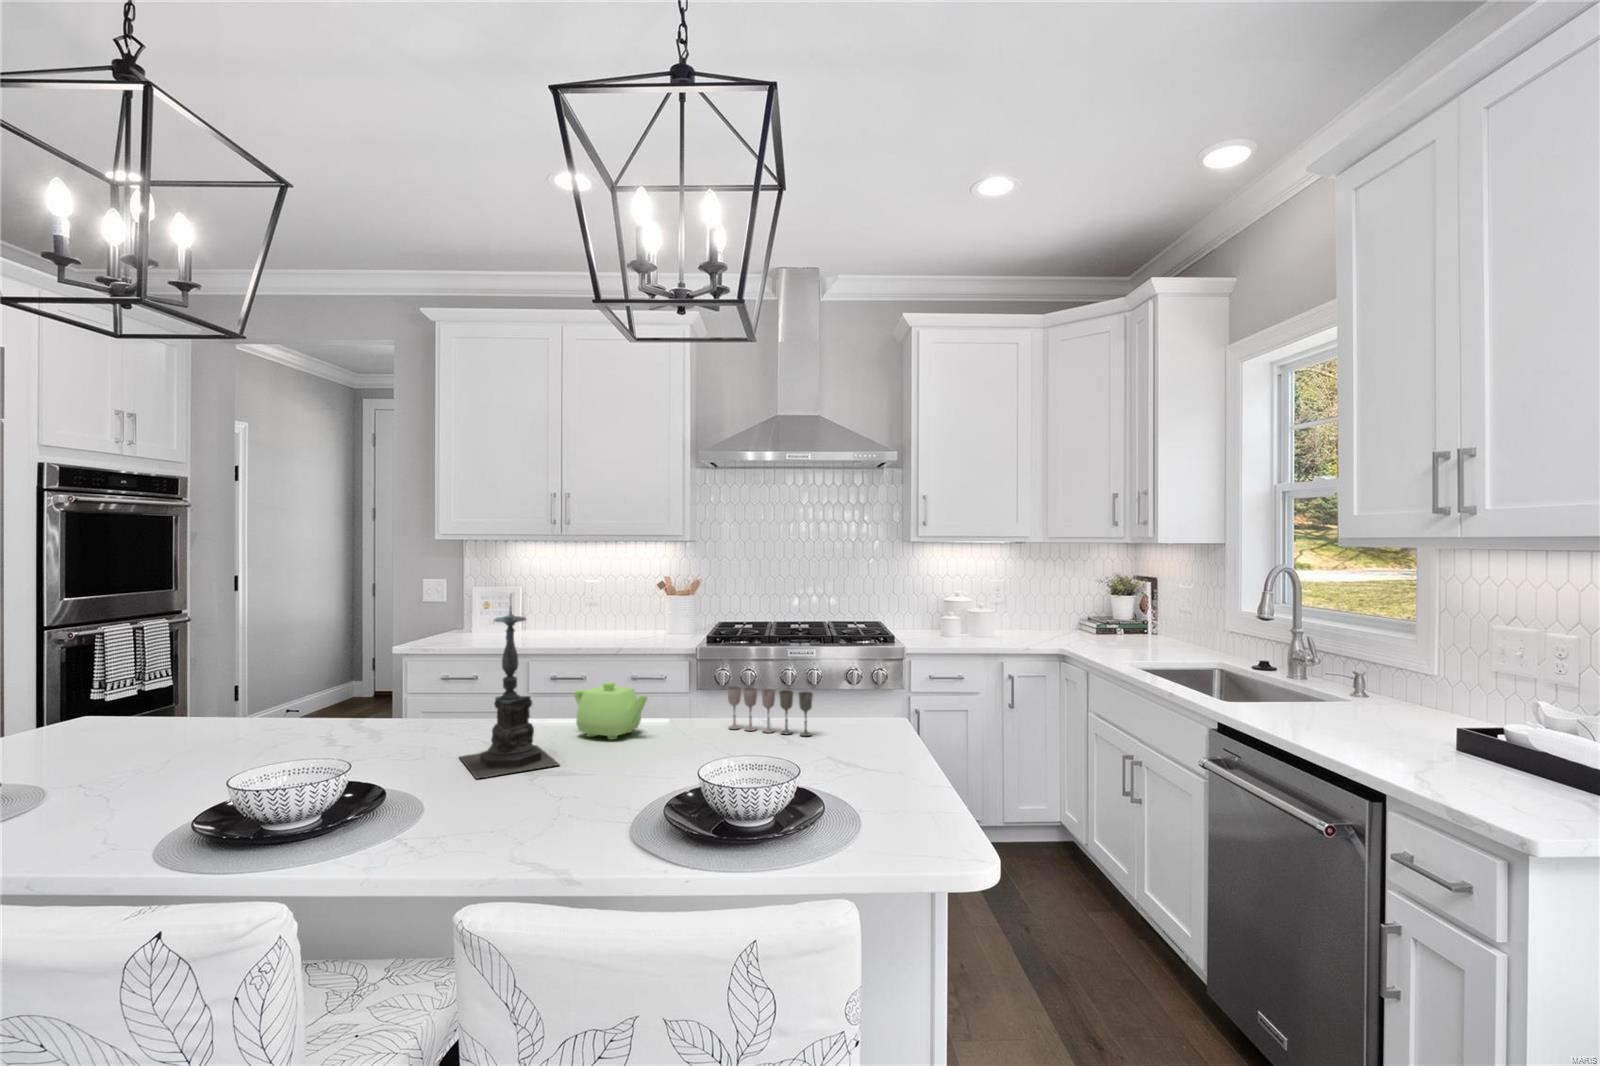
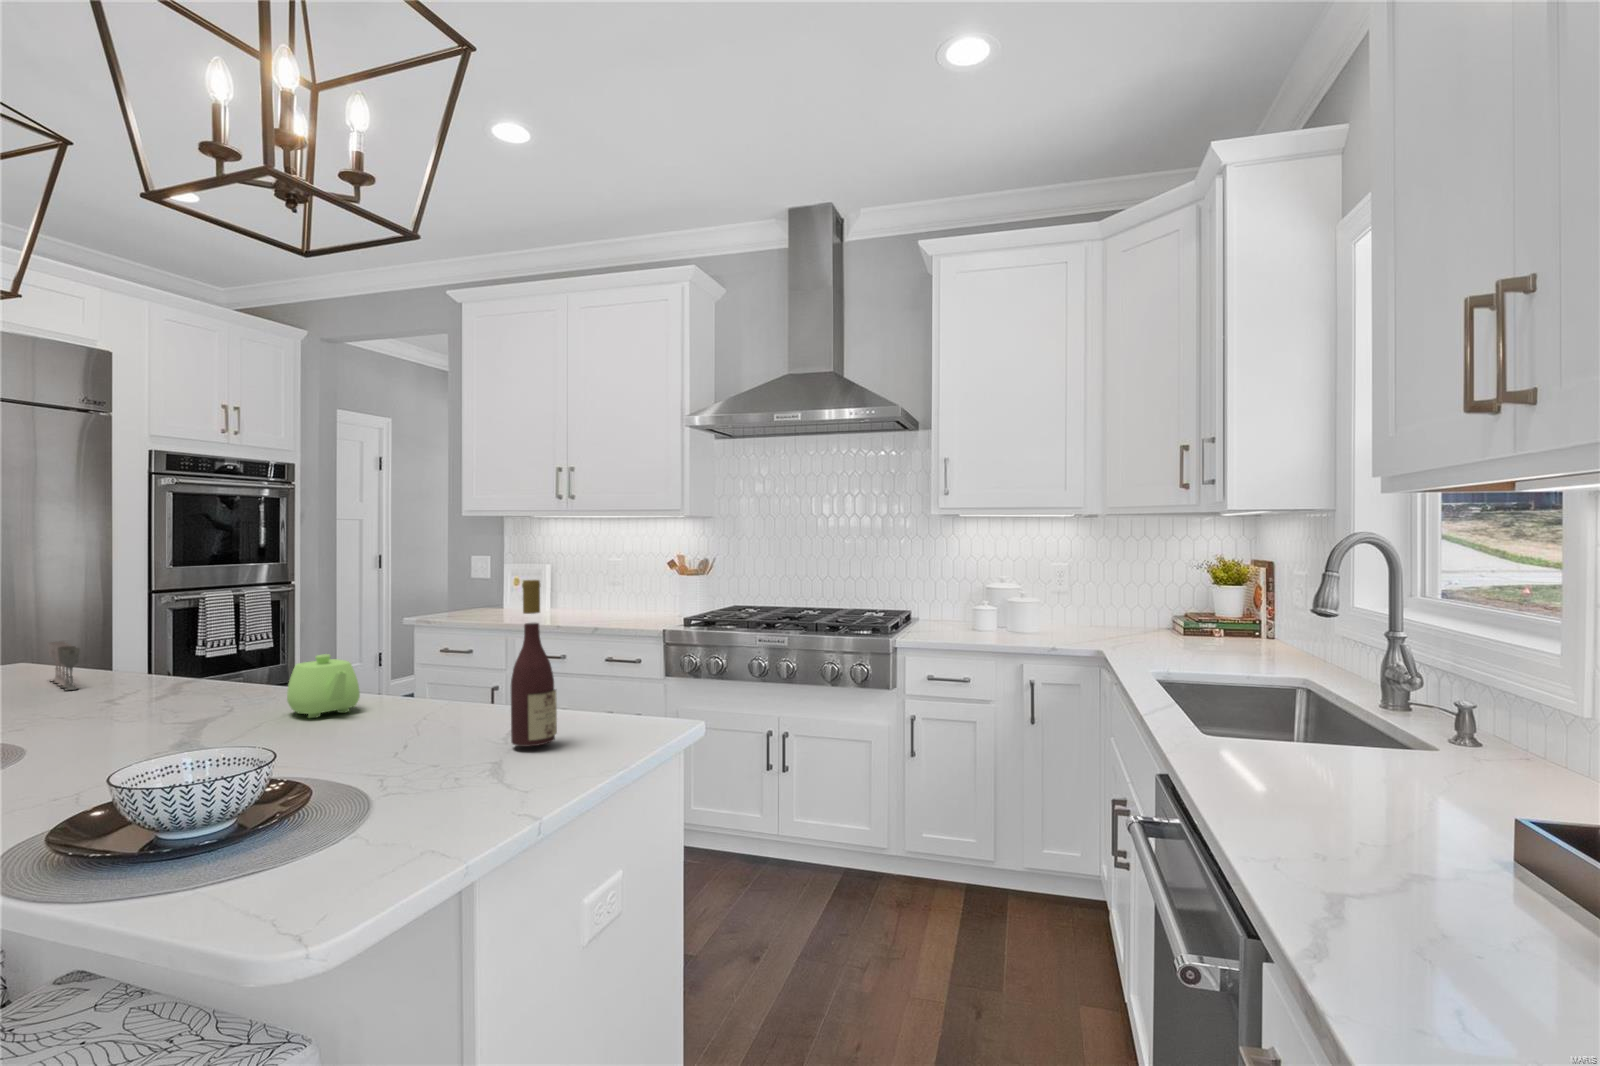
candle holder: present [459,604,559,779] -> none [84,551,230,747]
wine bottle: none [844,611,880,748] -> present [511,580,557,746]
wine glass: present [727,687,813,736] -> present [48,641,80,690]

